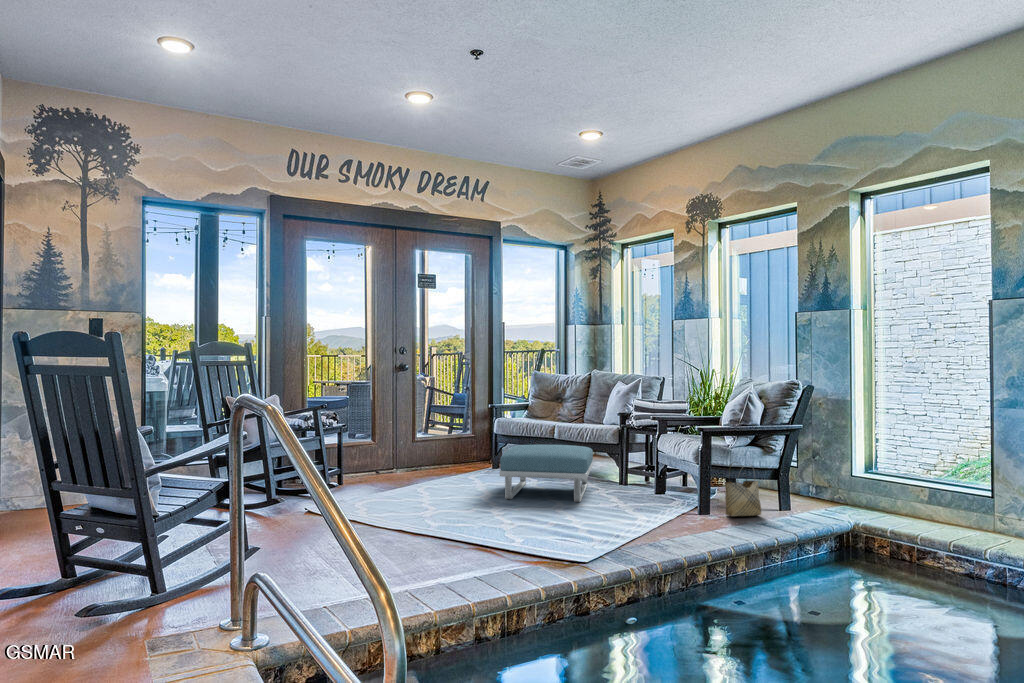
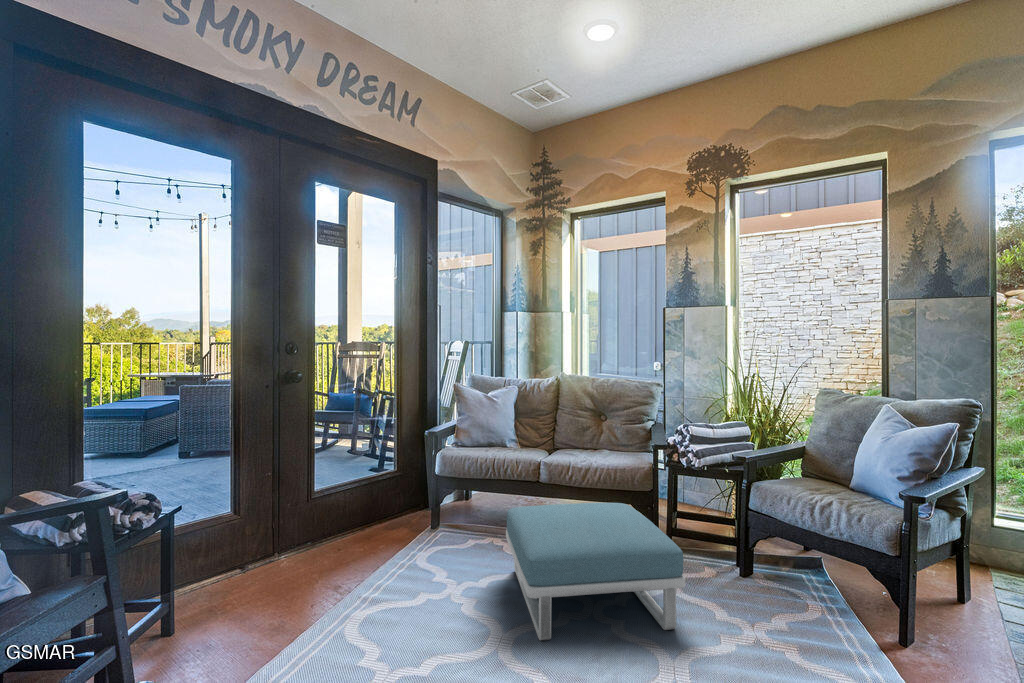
woven basket: present [725,463,761,516] -> none [941,544,995,652]

